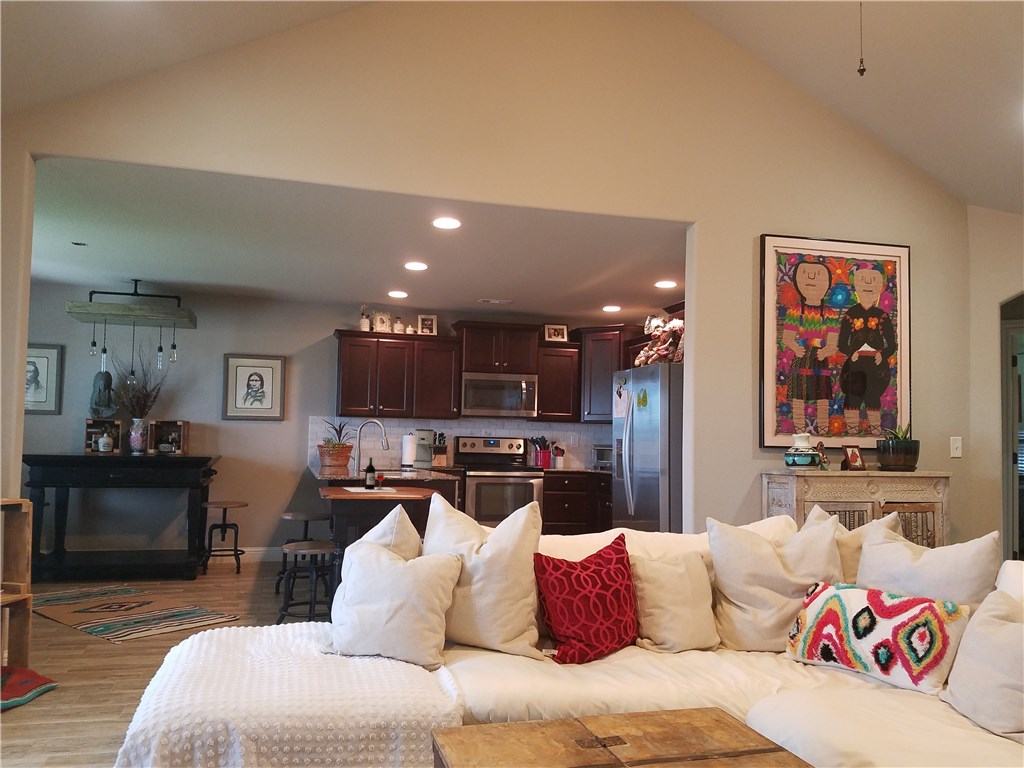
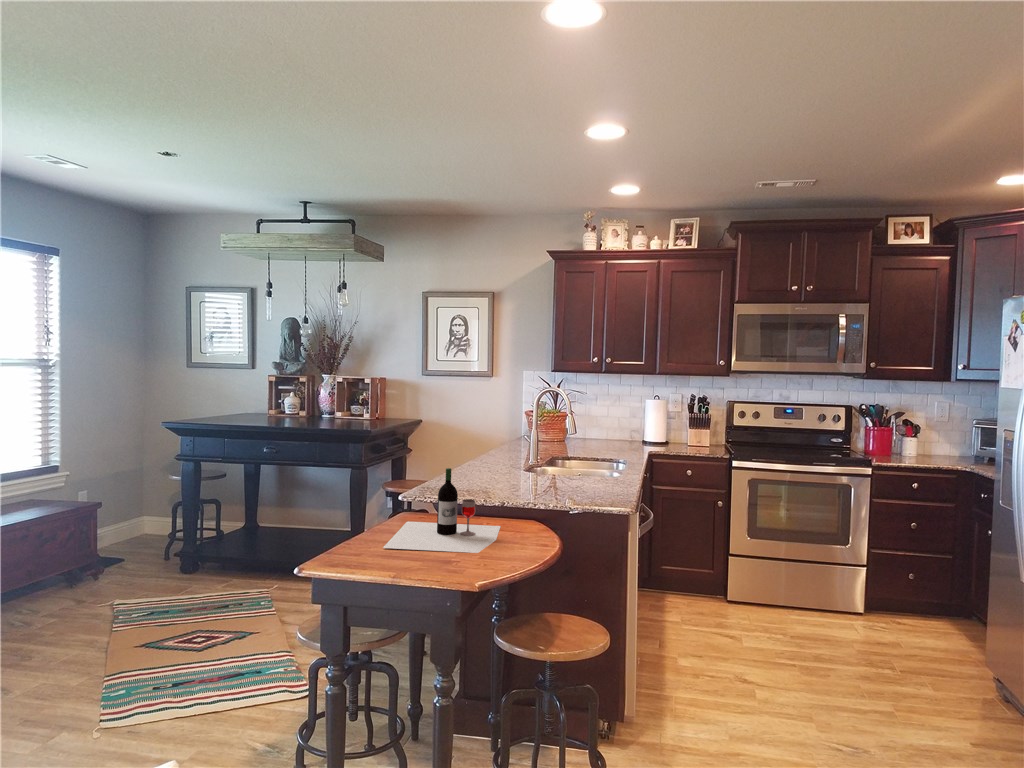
coffee maker: present [413,429,436,469] -> none [649,391,687,454]

